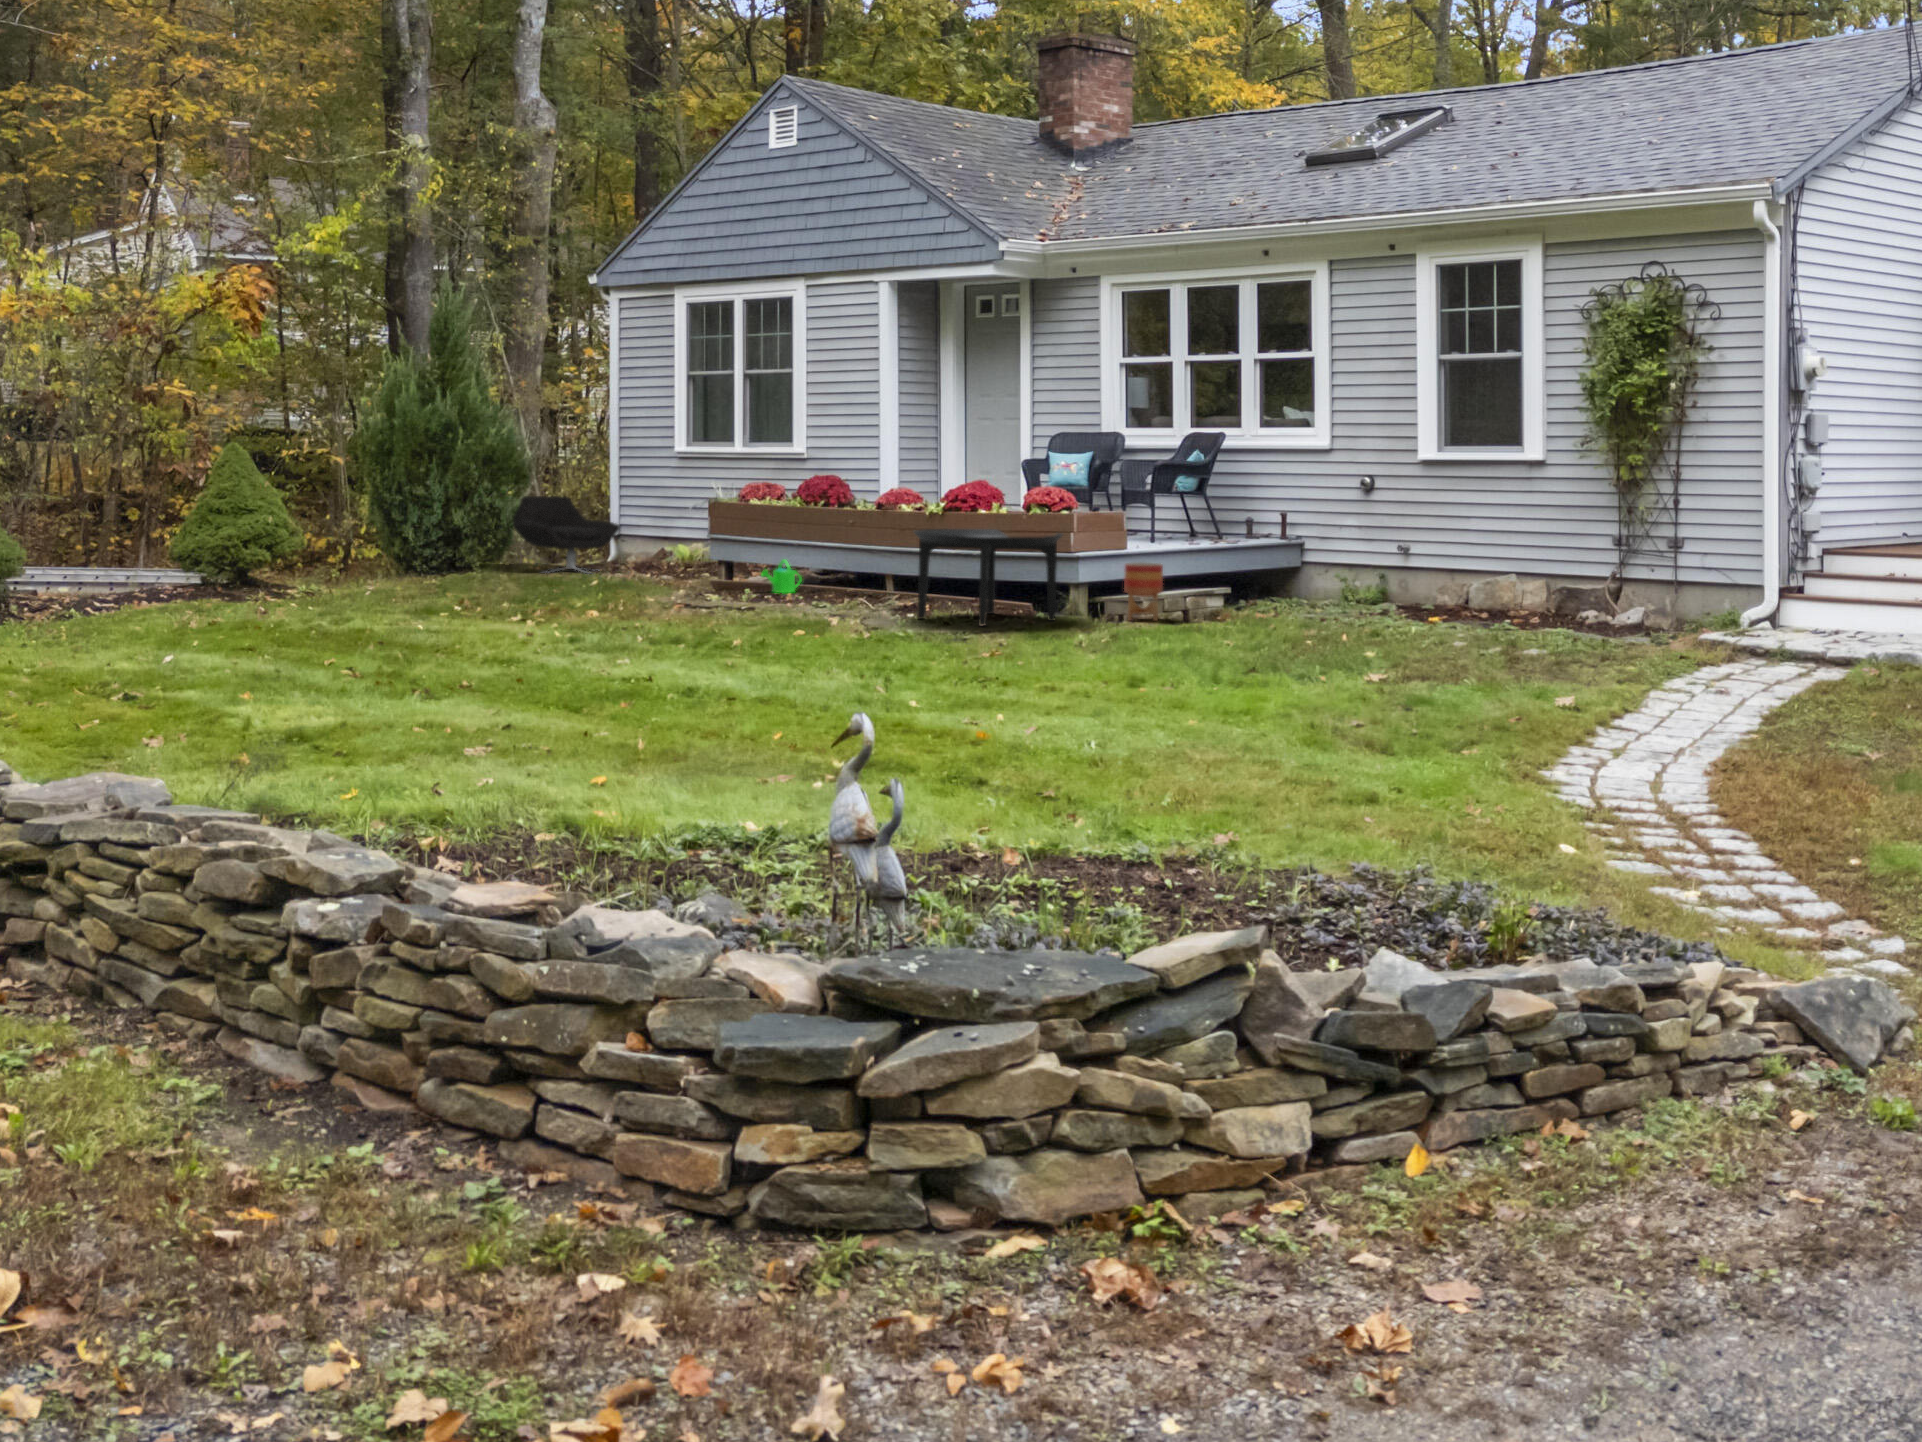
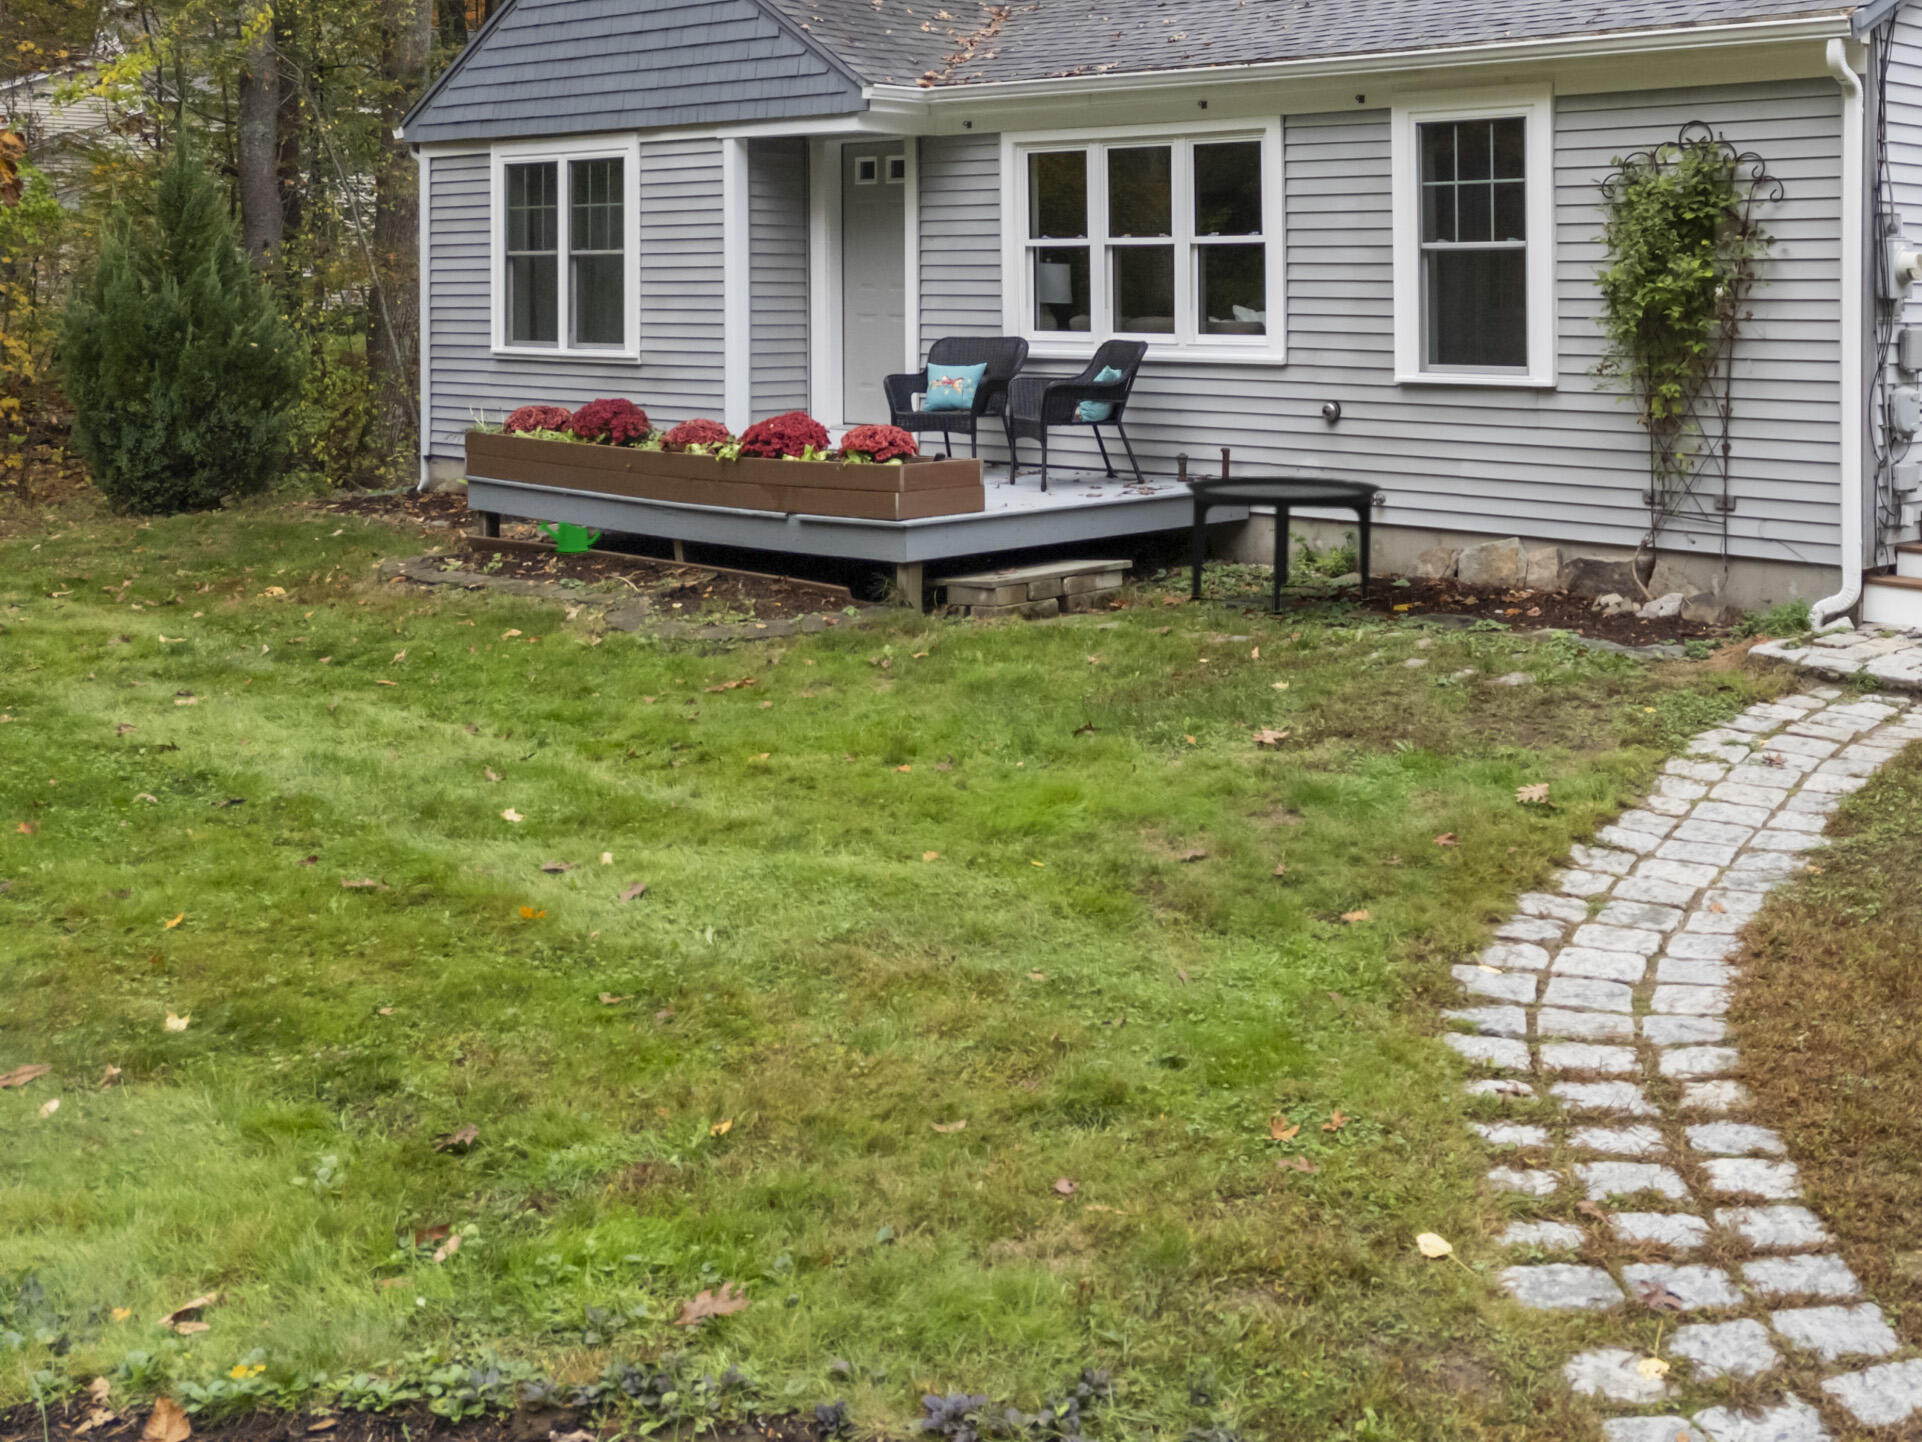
lounge chair: present [513,496,620,571] -> none [248,413,398,517]
round table: present [914,529,1063,626] -> present [1185,476,1380,613]
planter: present [1124,562,1163,621] -> none [993,522,1046,604]

